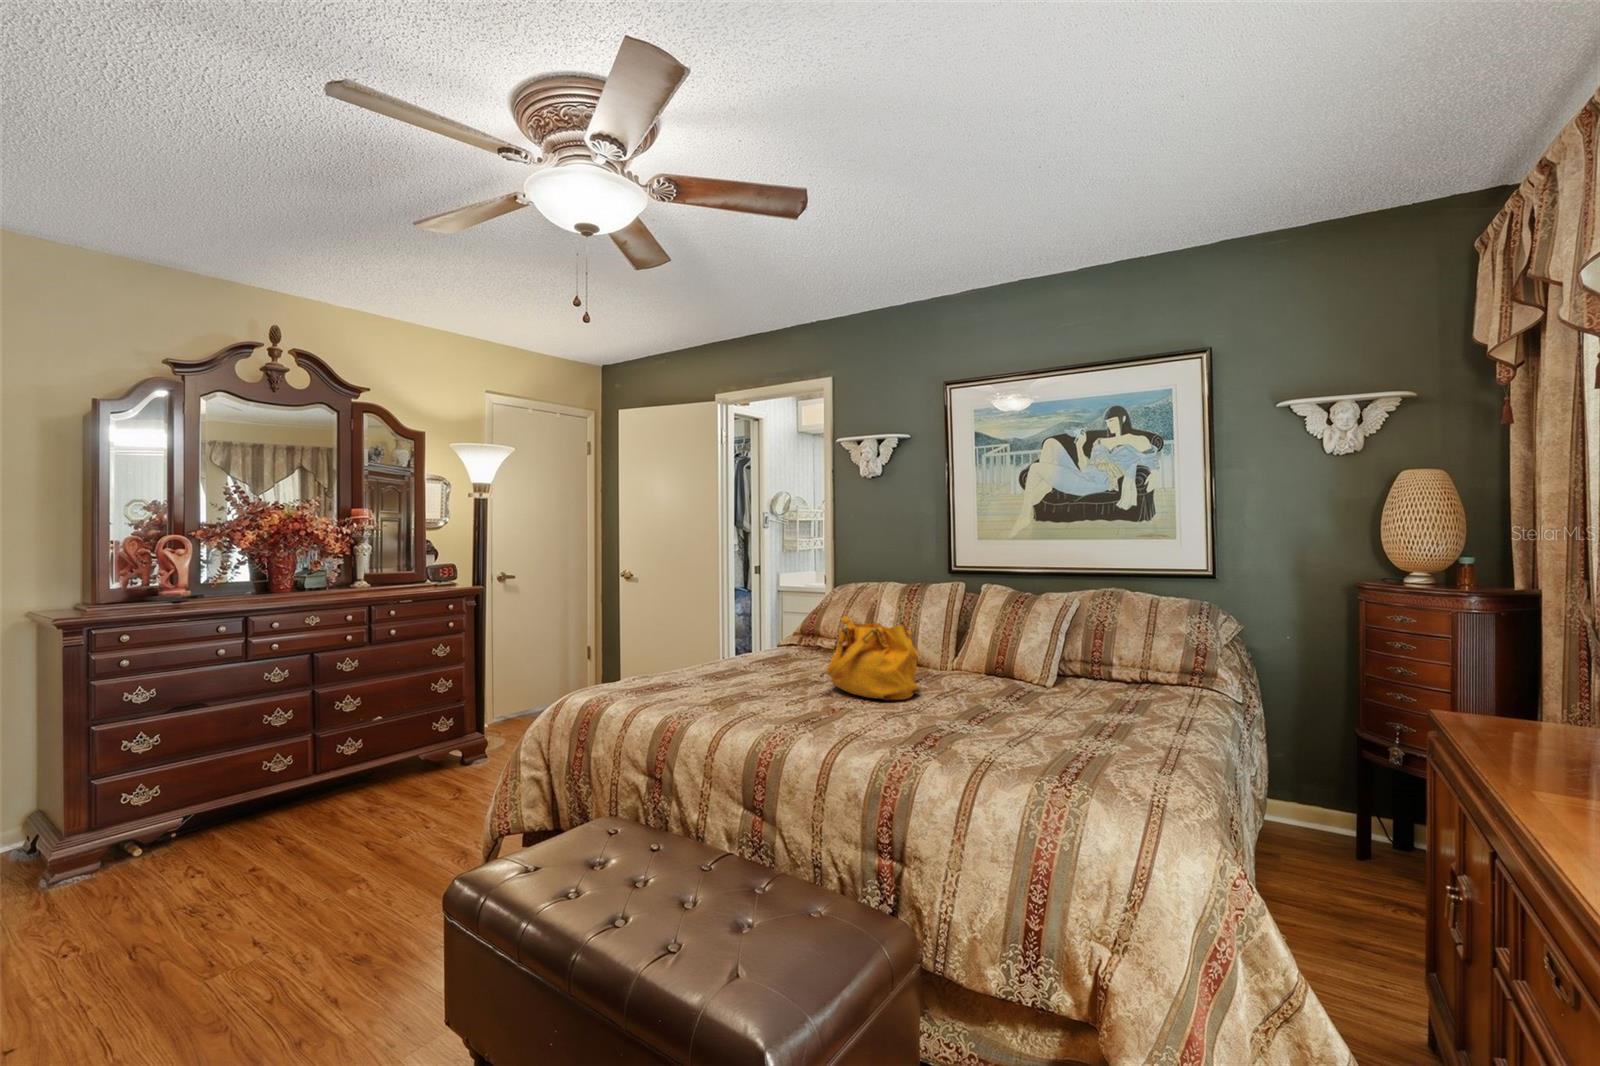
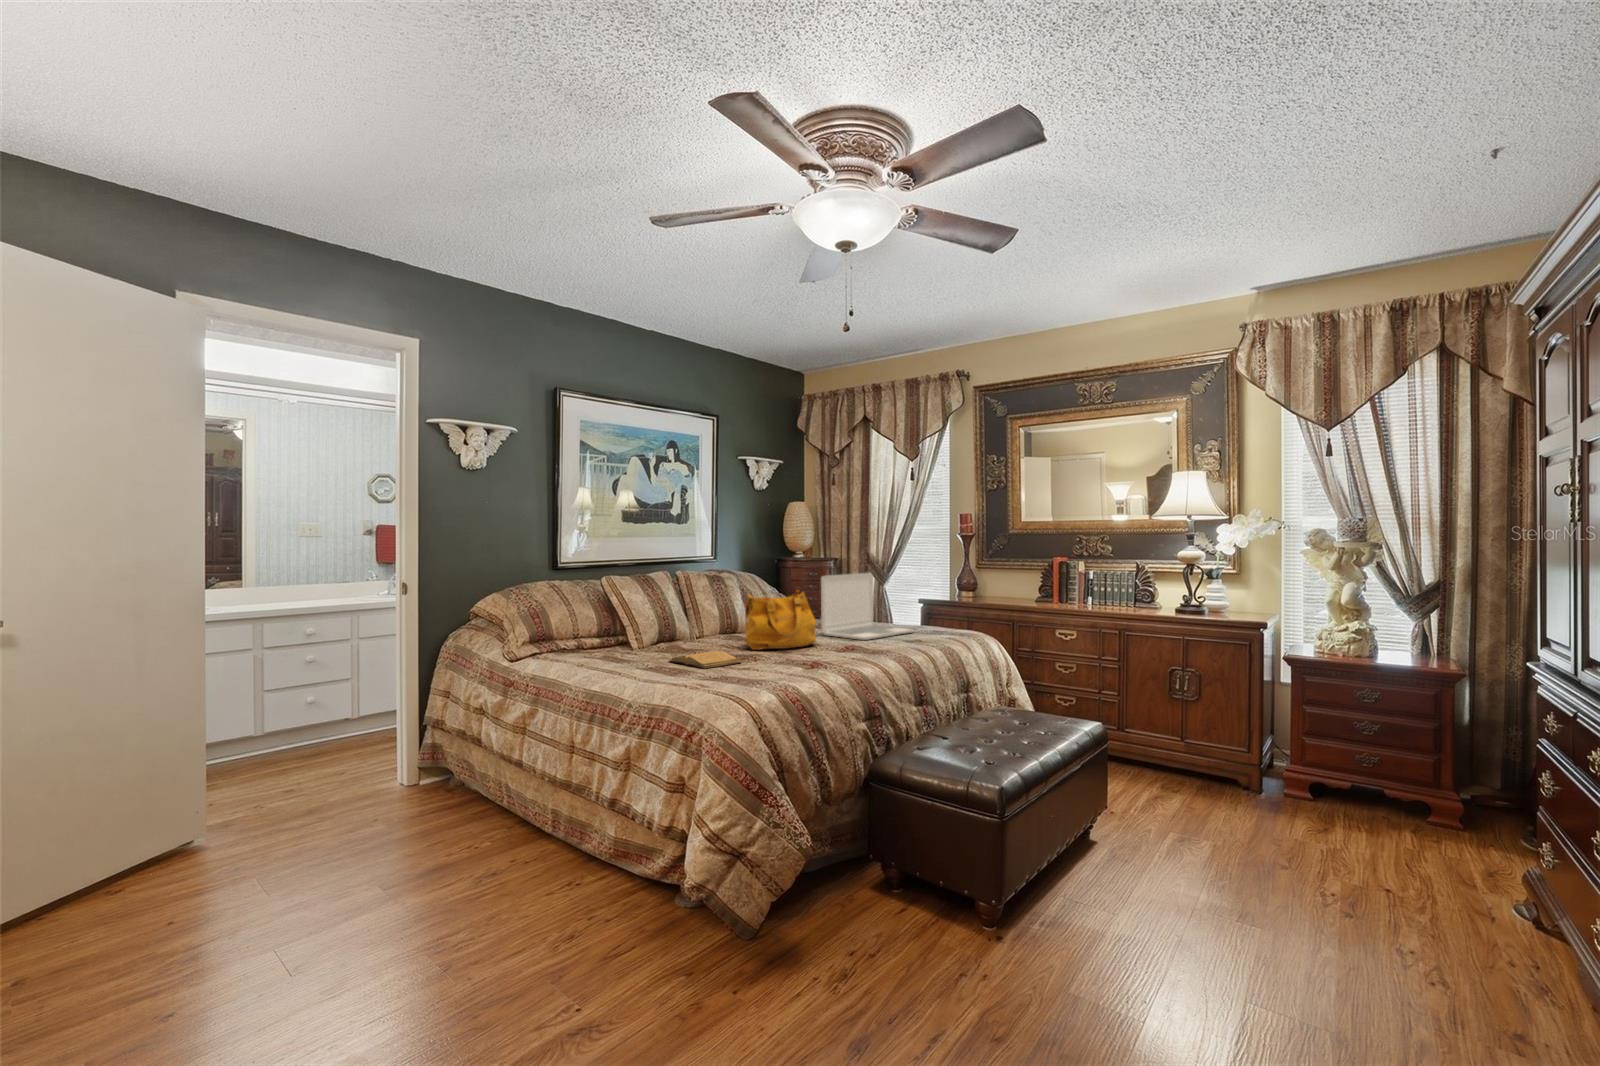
laptop: none [954,610,1128,746] -> present [821,573,913,640]
book: none [712,664,792,685] -> present [668,651,741,669]

